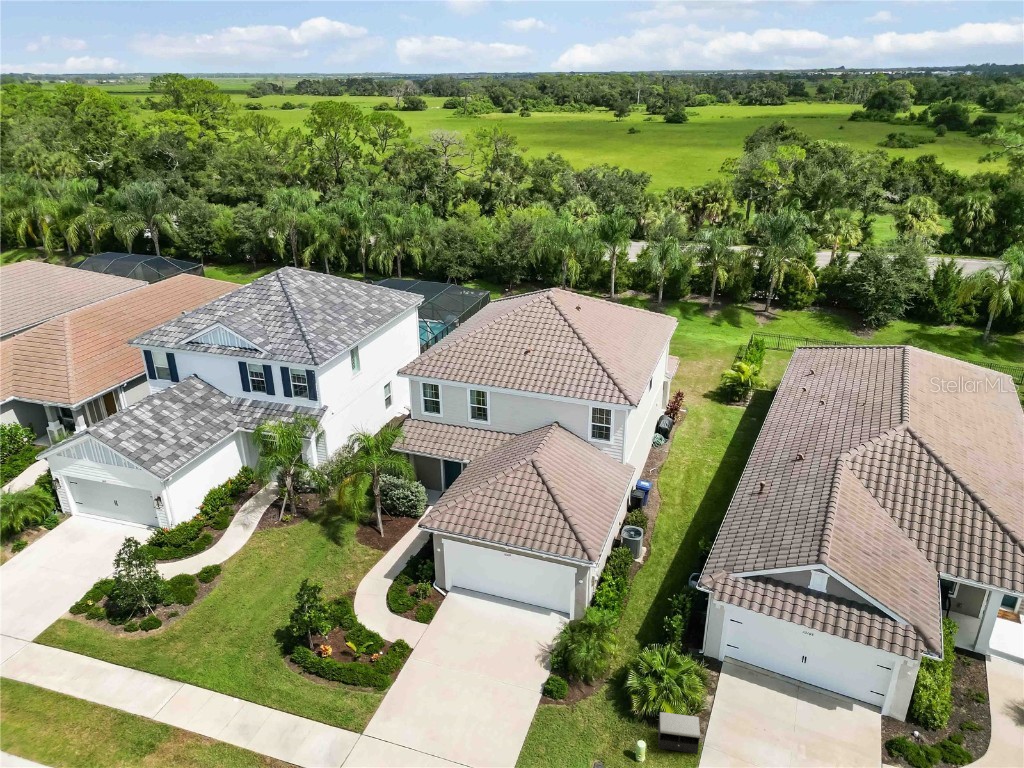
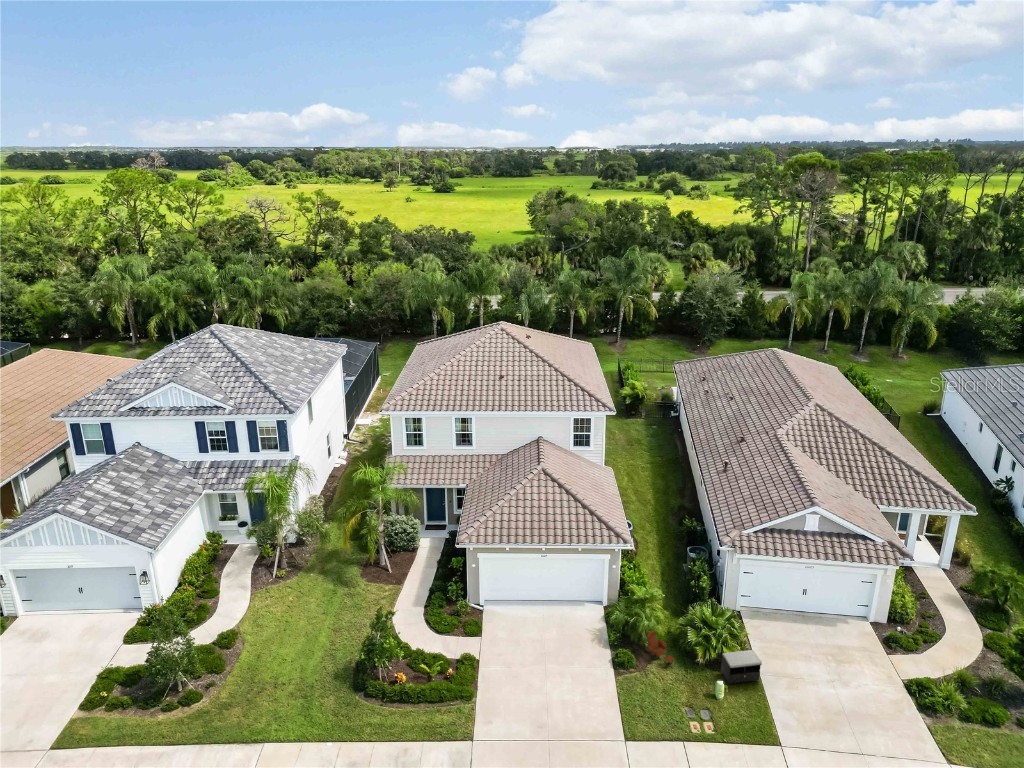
lounge chair: none [585,664,610,712] -> present [647,631,674,665]

